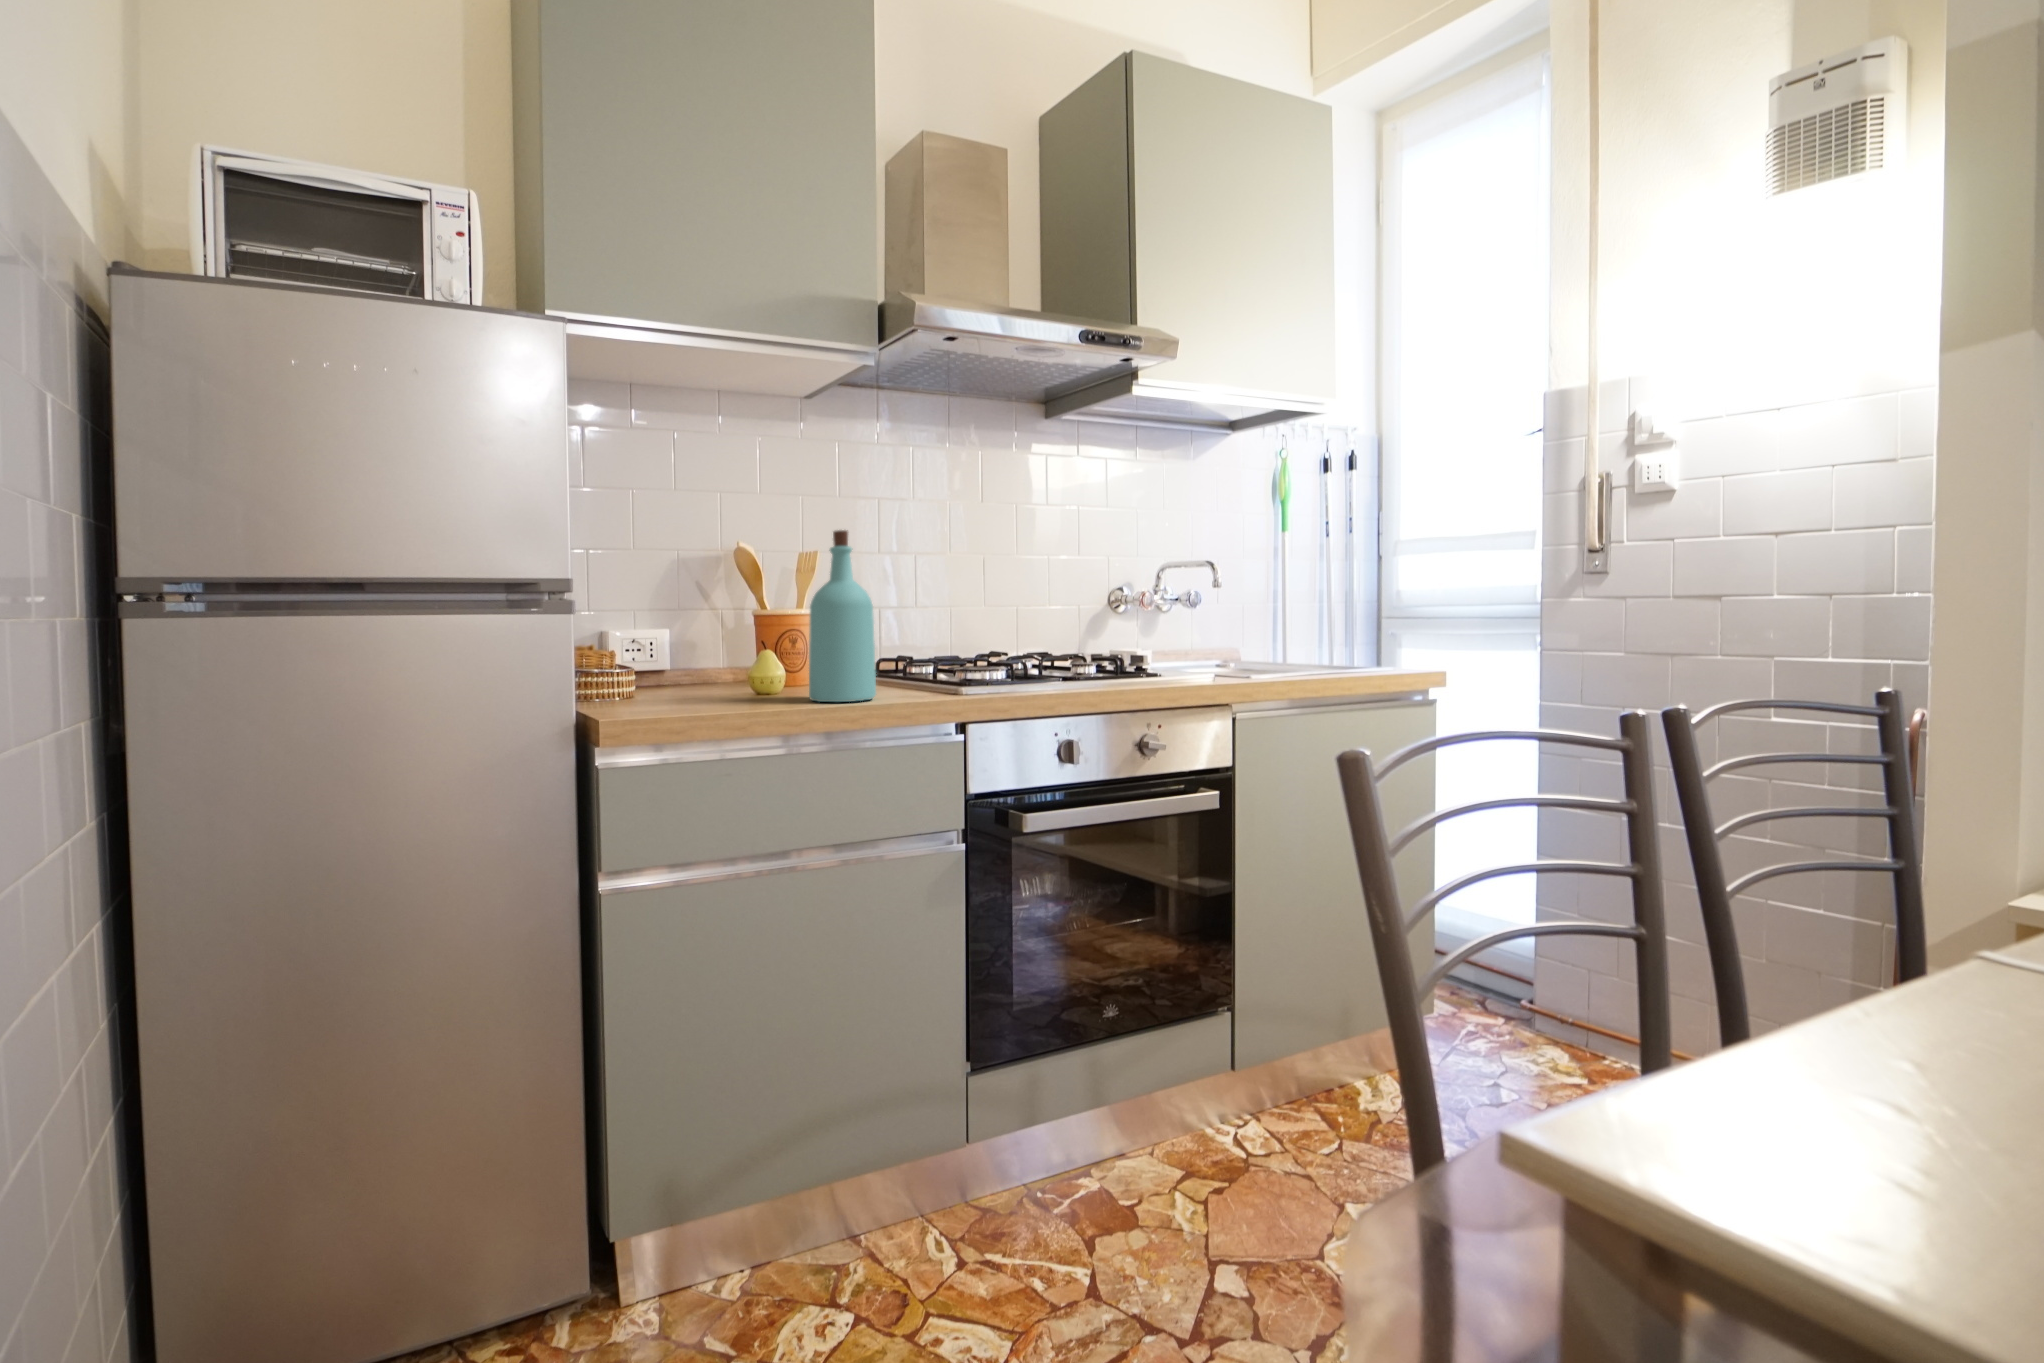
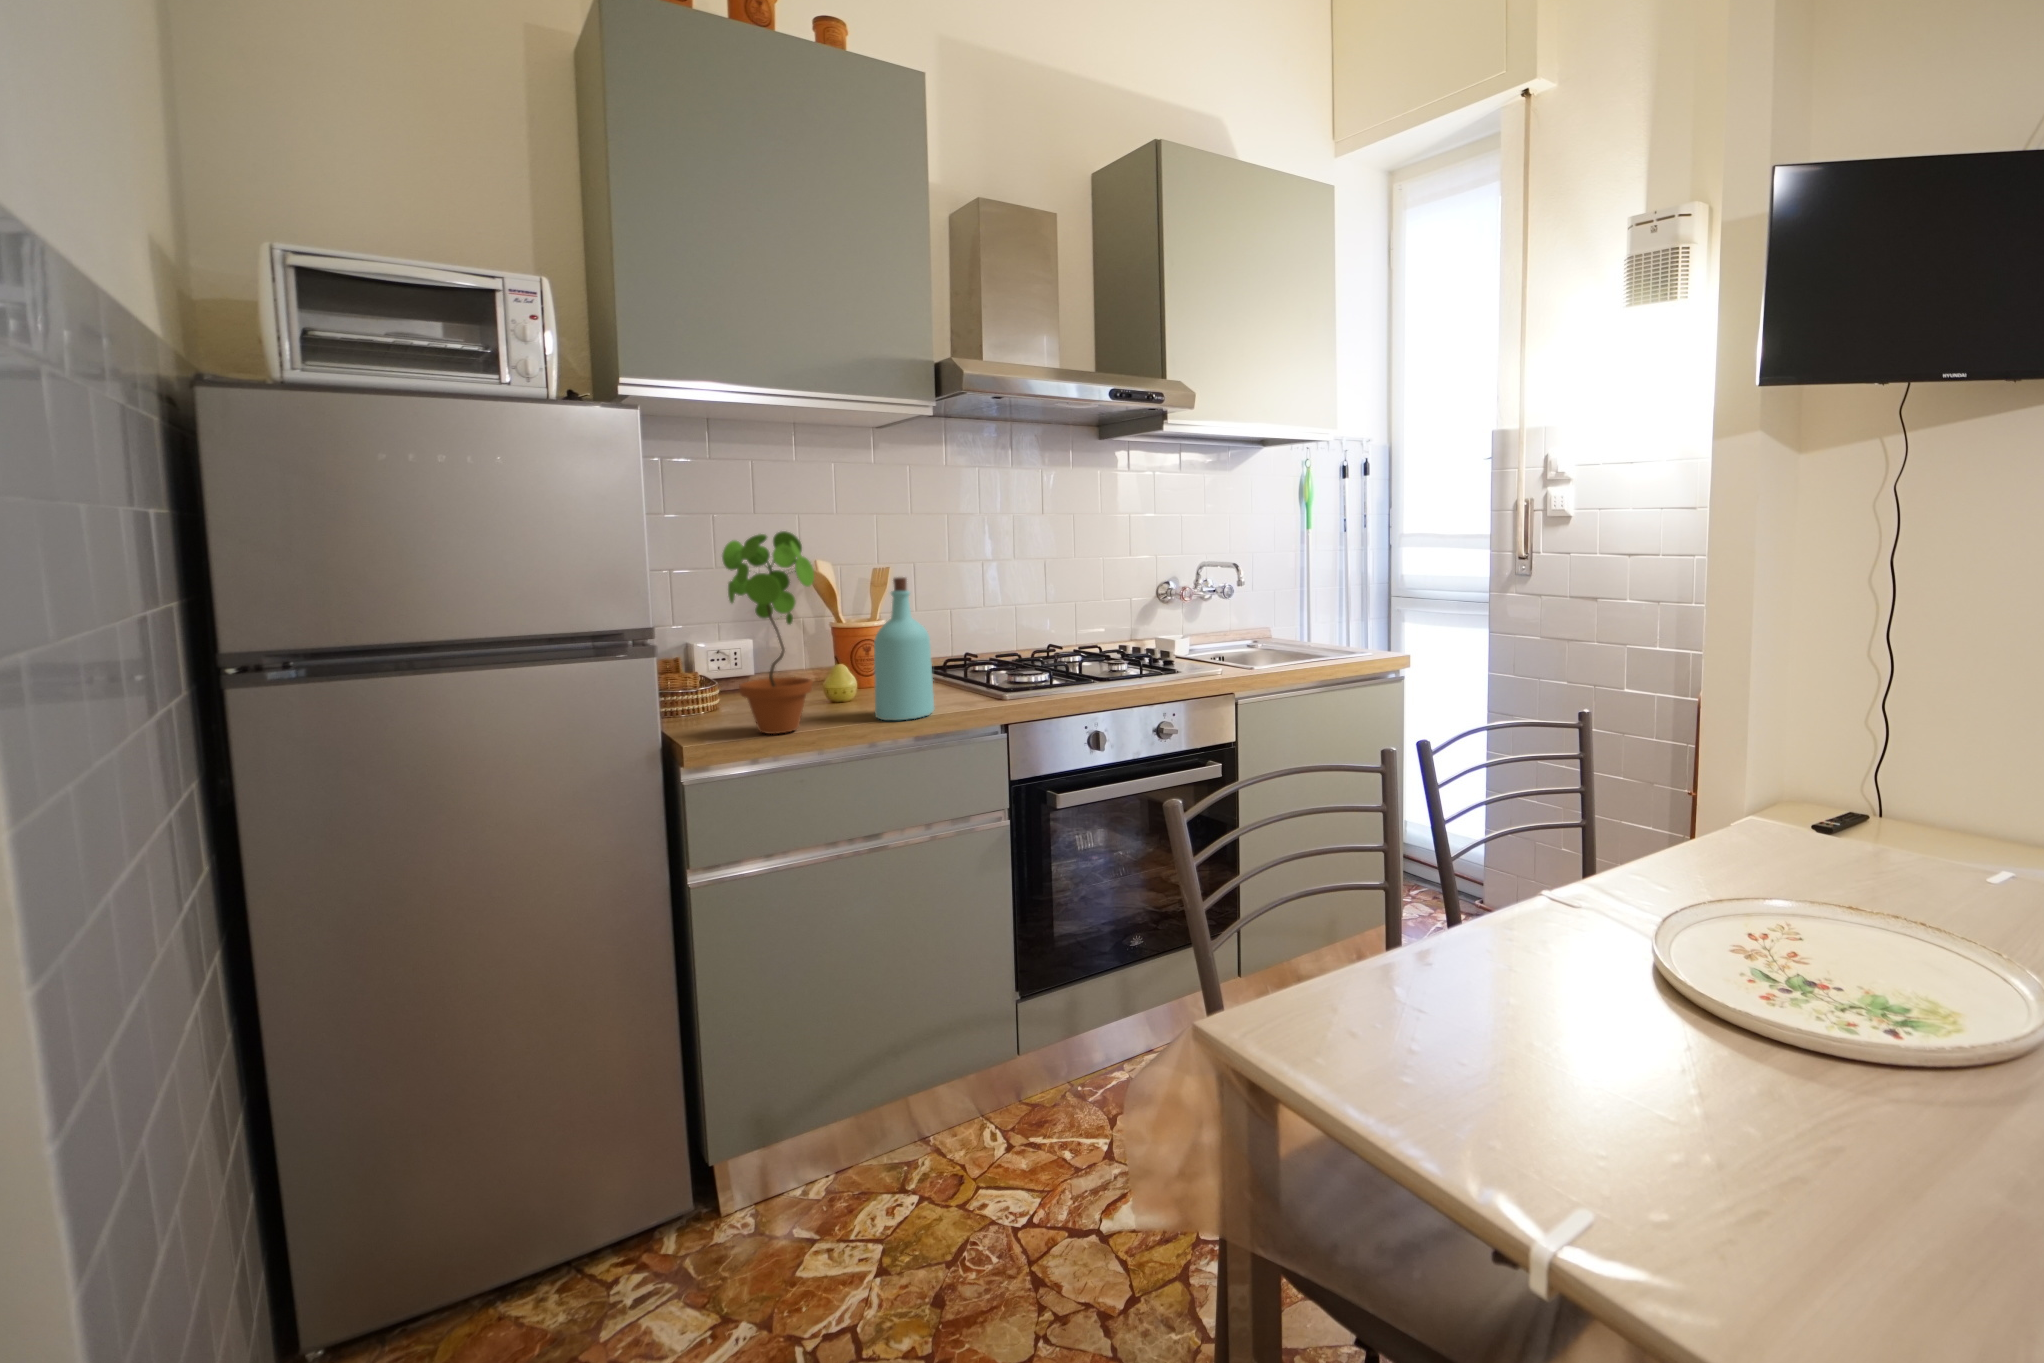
potted plant: none [646,469,747,707] -> present [722,531,814,734]

